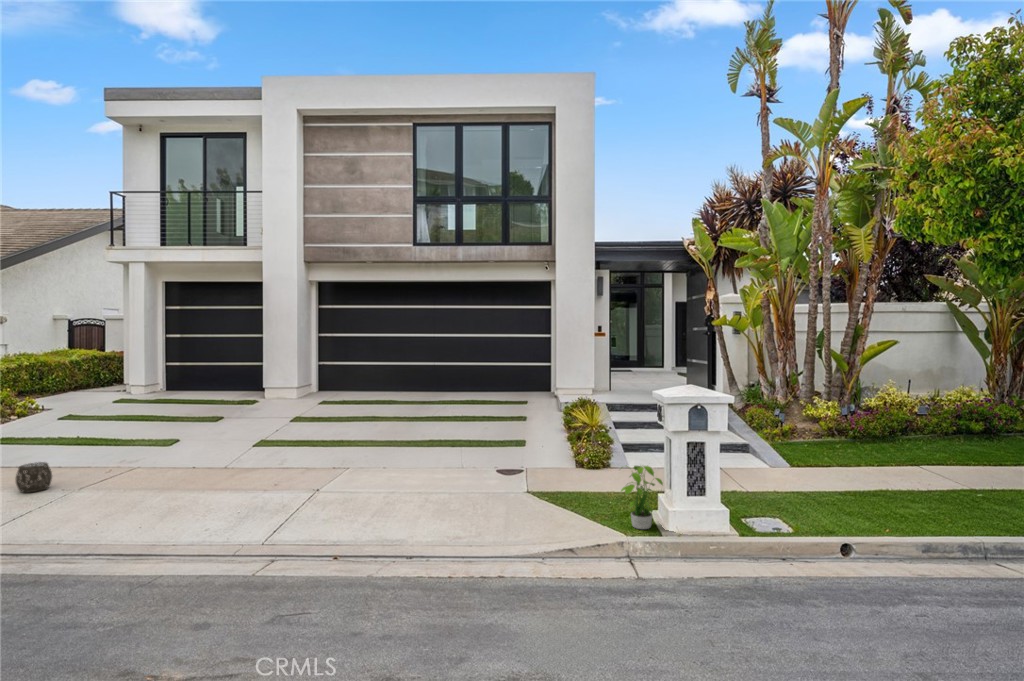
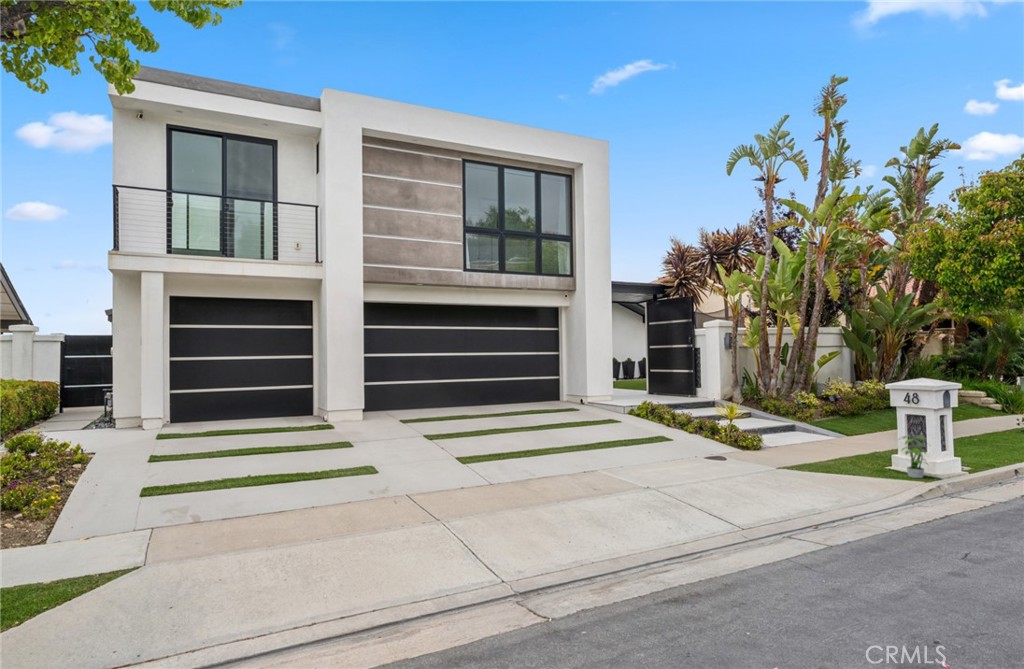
woven basket: present [16,462,52,493] -> none [396,491,429,526]

